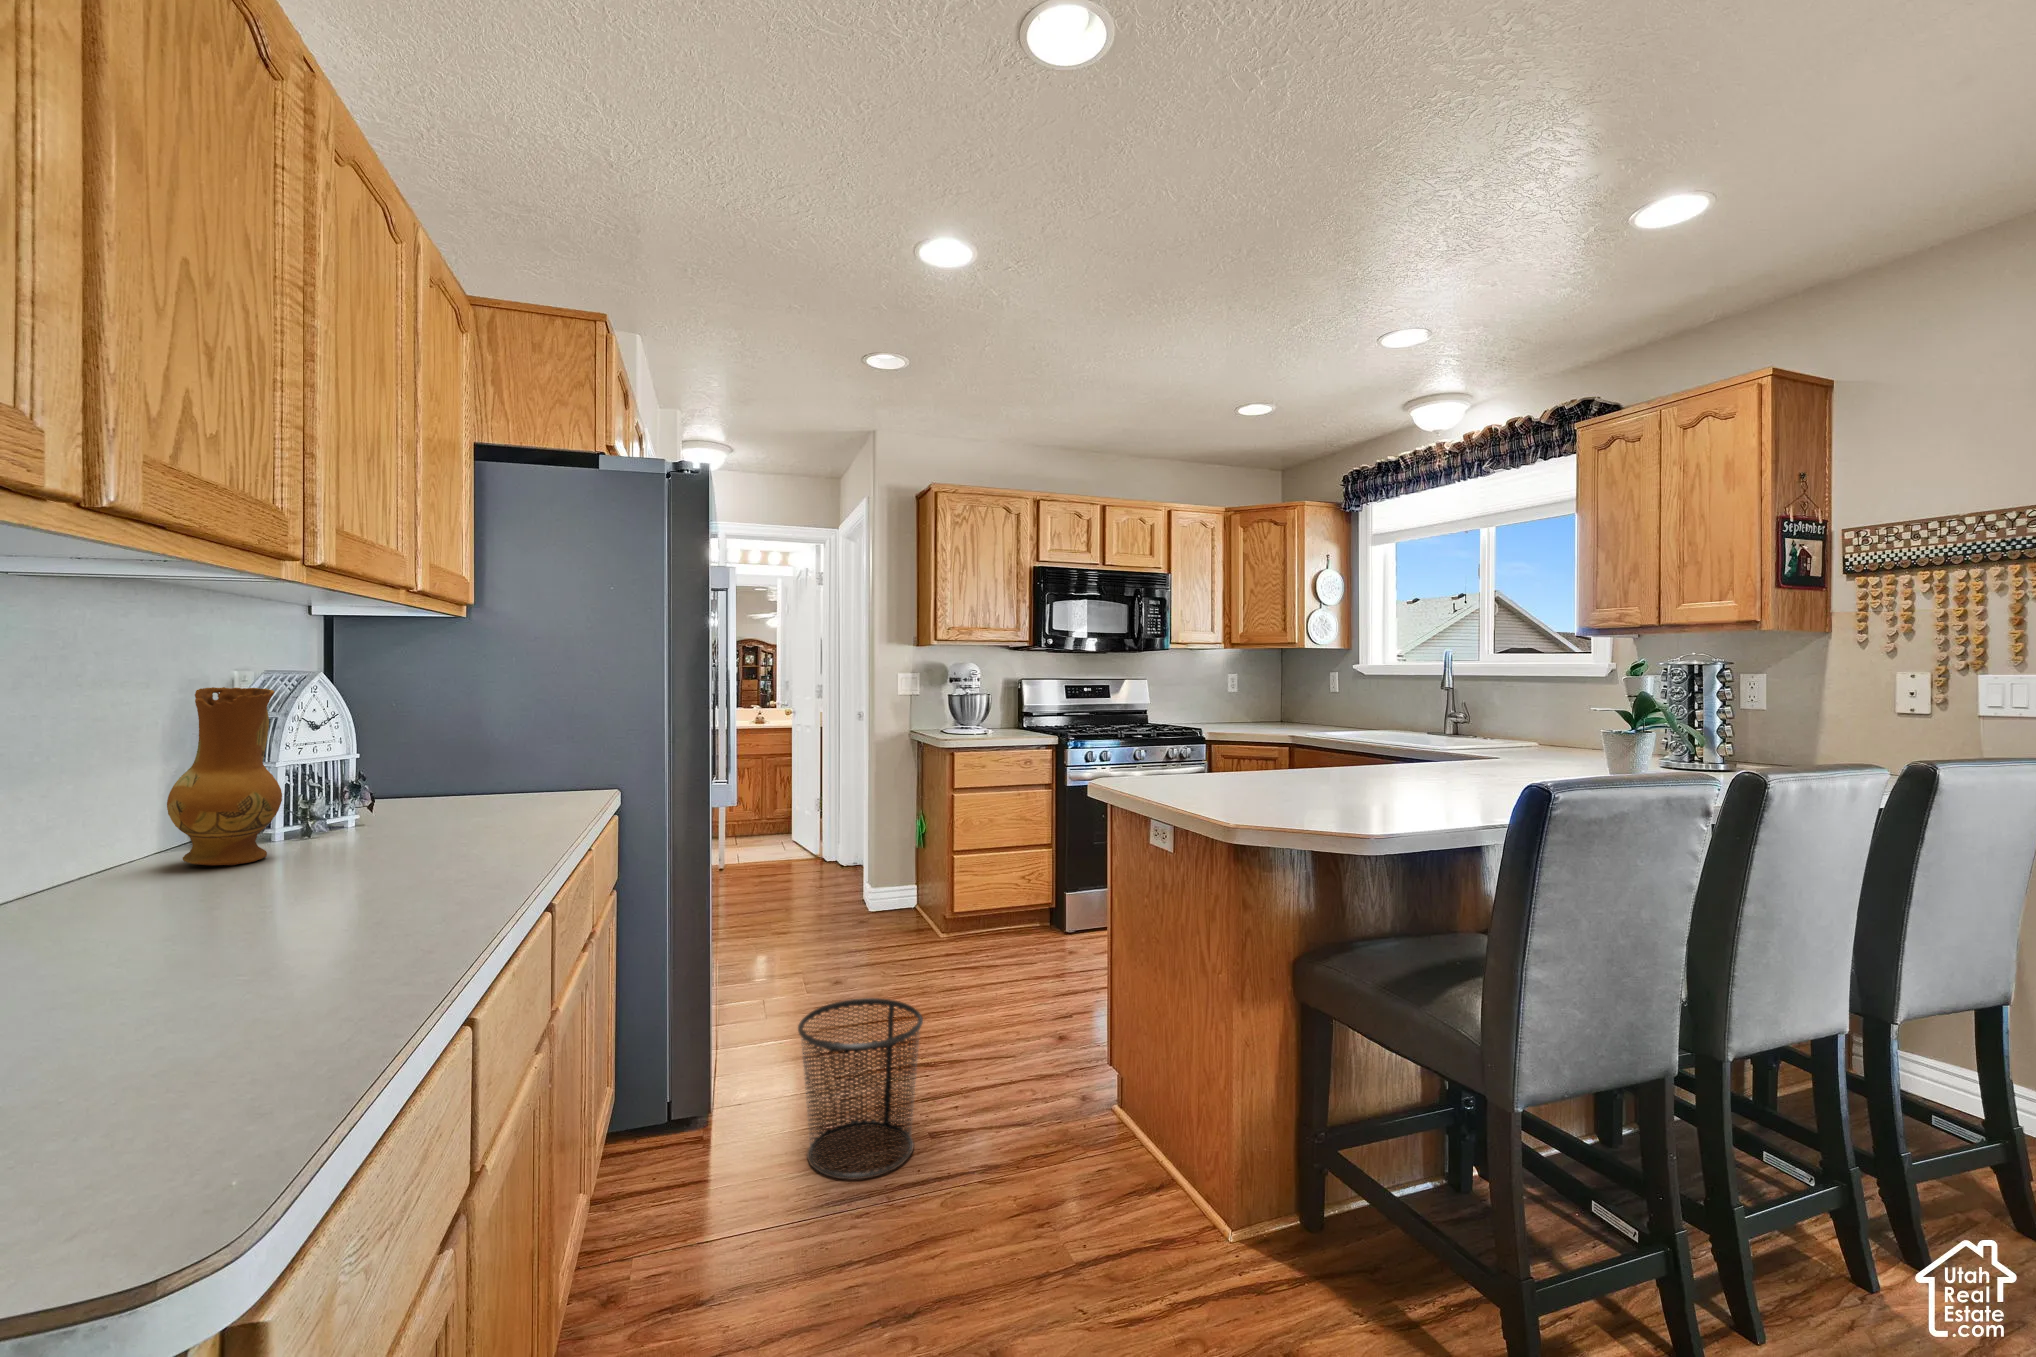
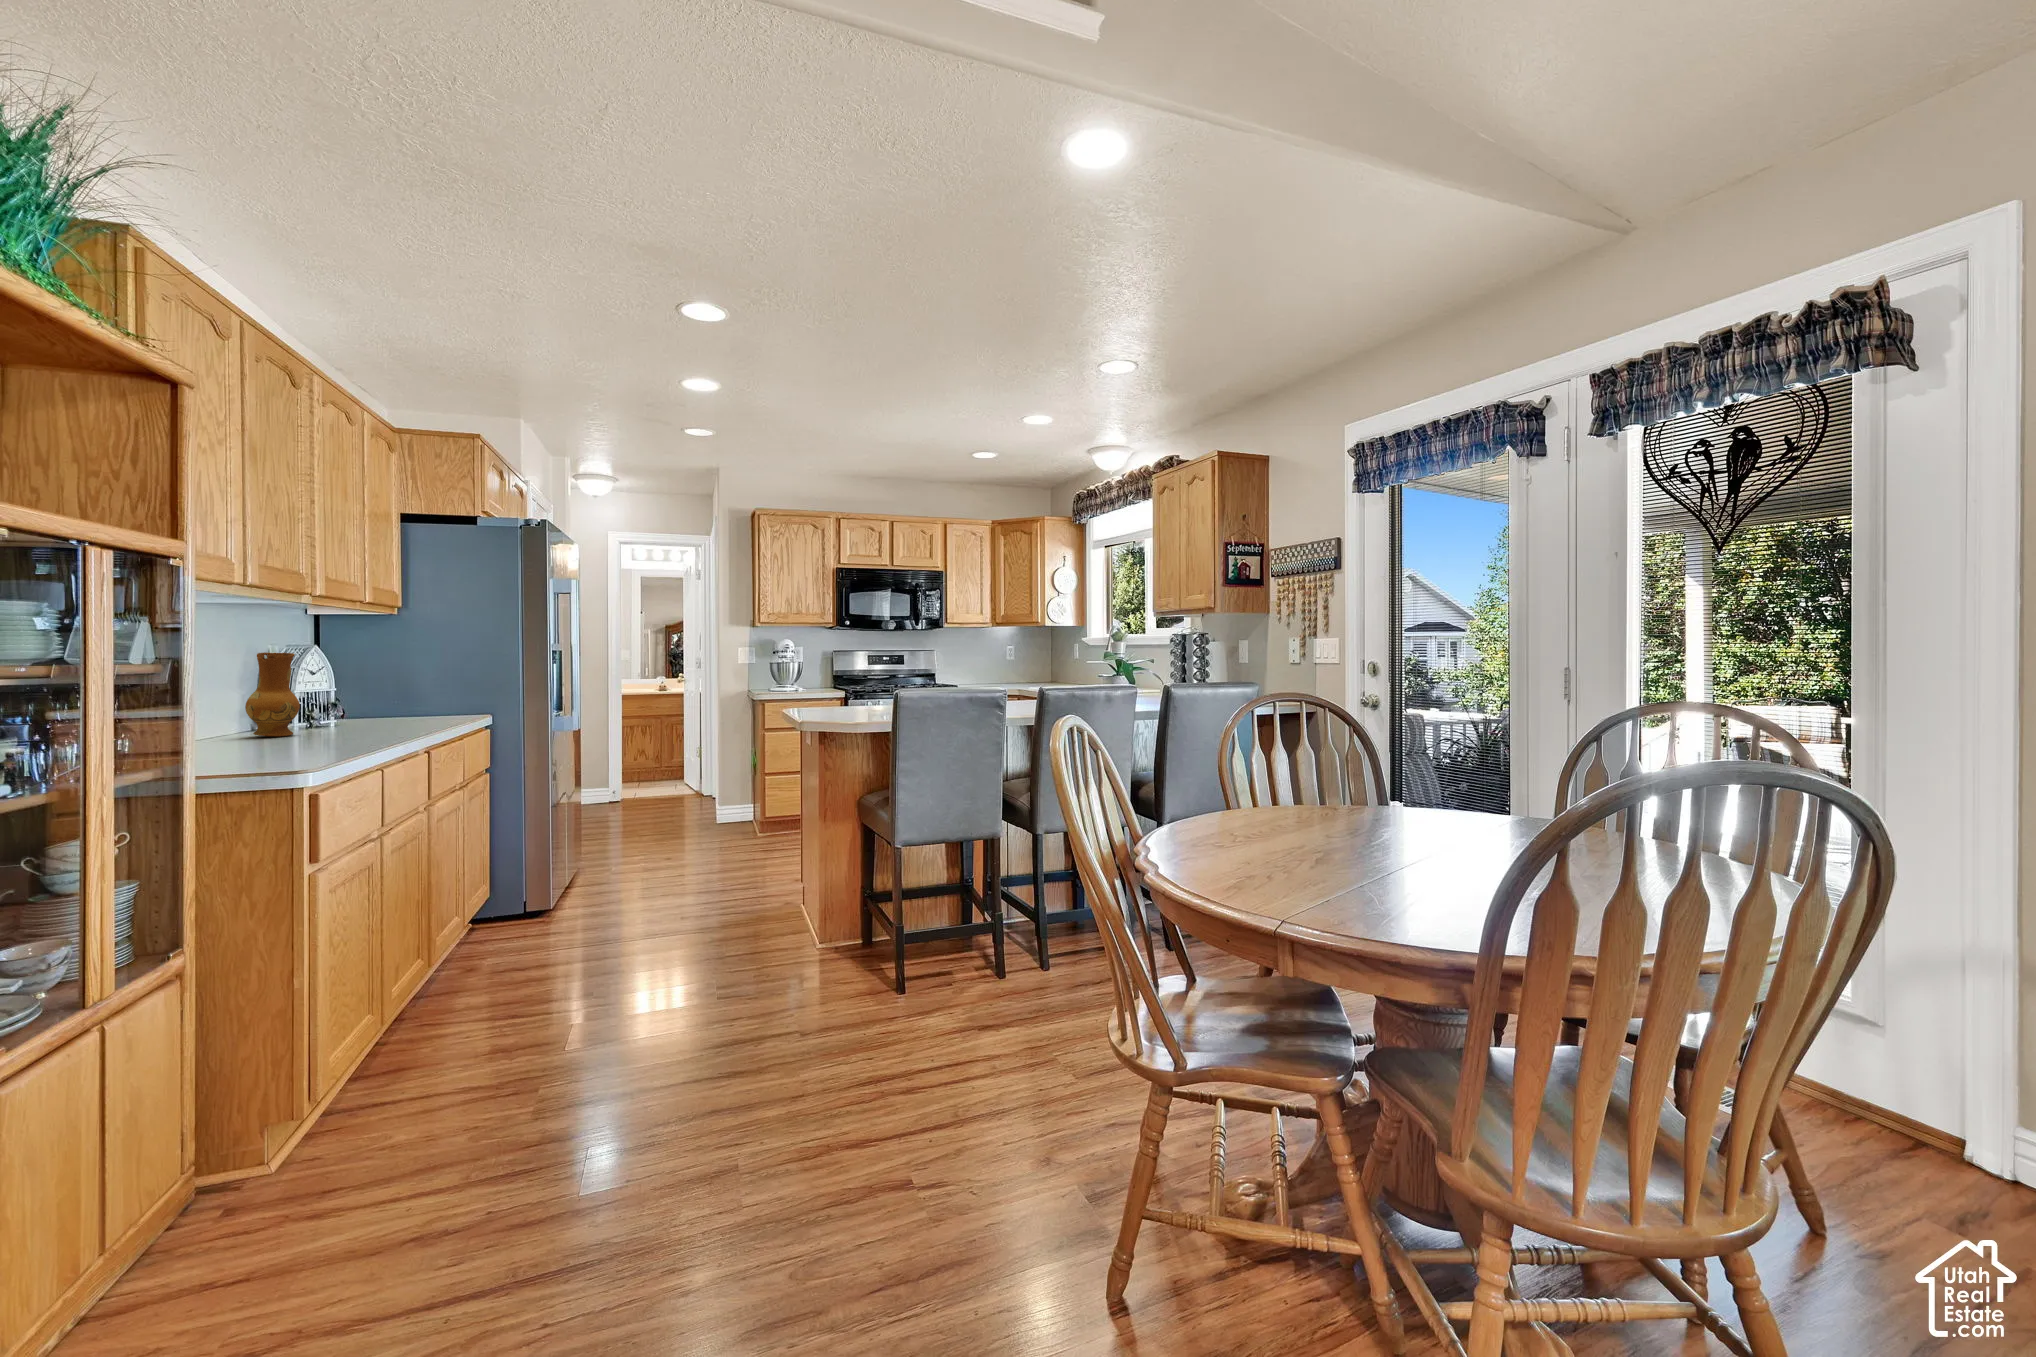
waste bin: present [798,998,923,1179] -> none [599,837,676,928]

